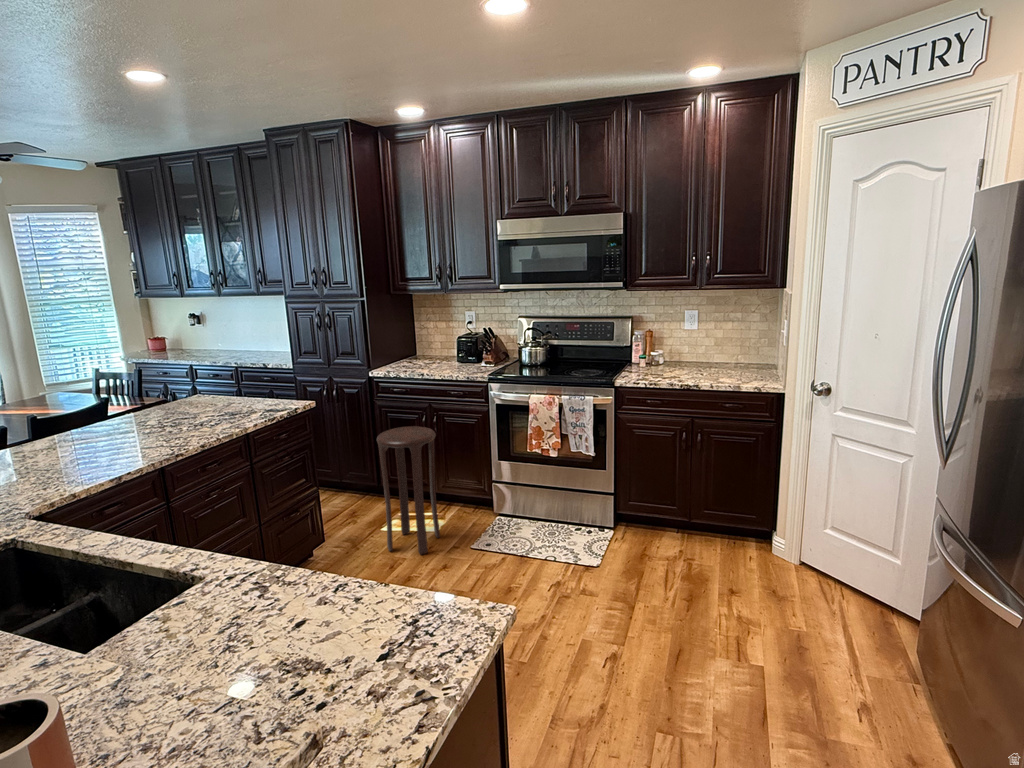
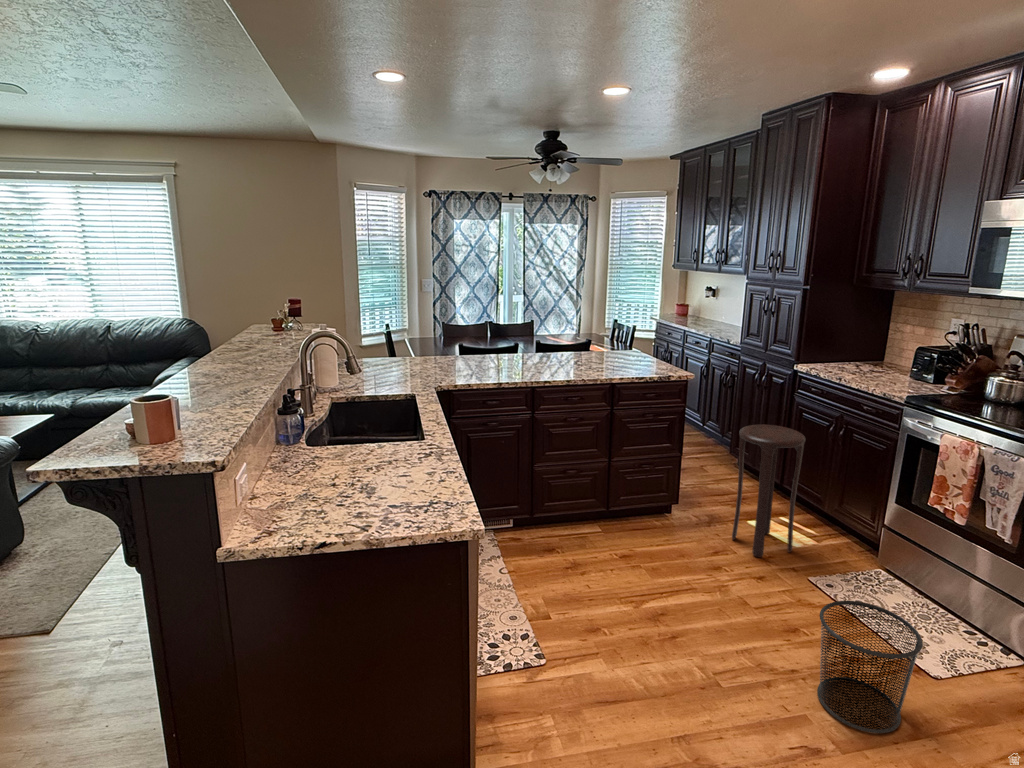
waste bin: none [558,528,628,626] -> present [817,601,923,733]

